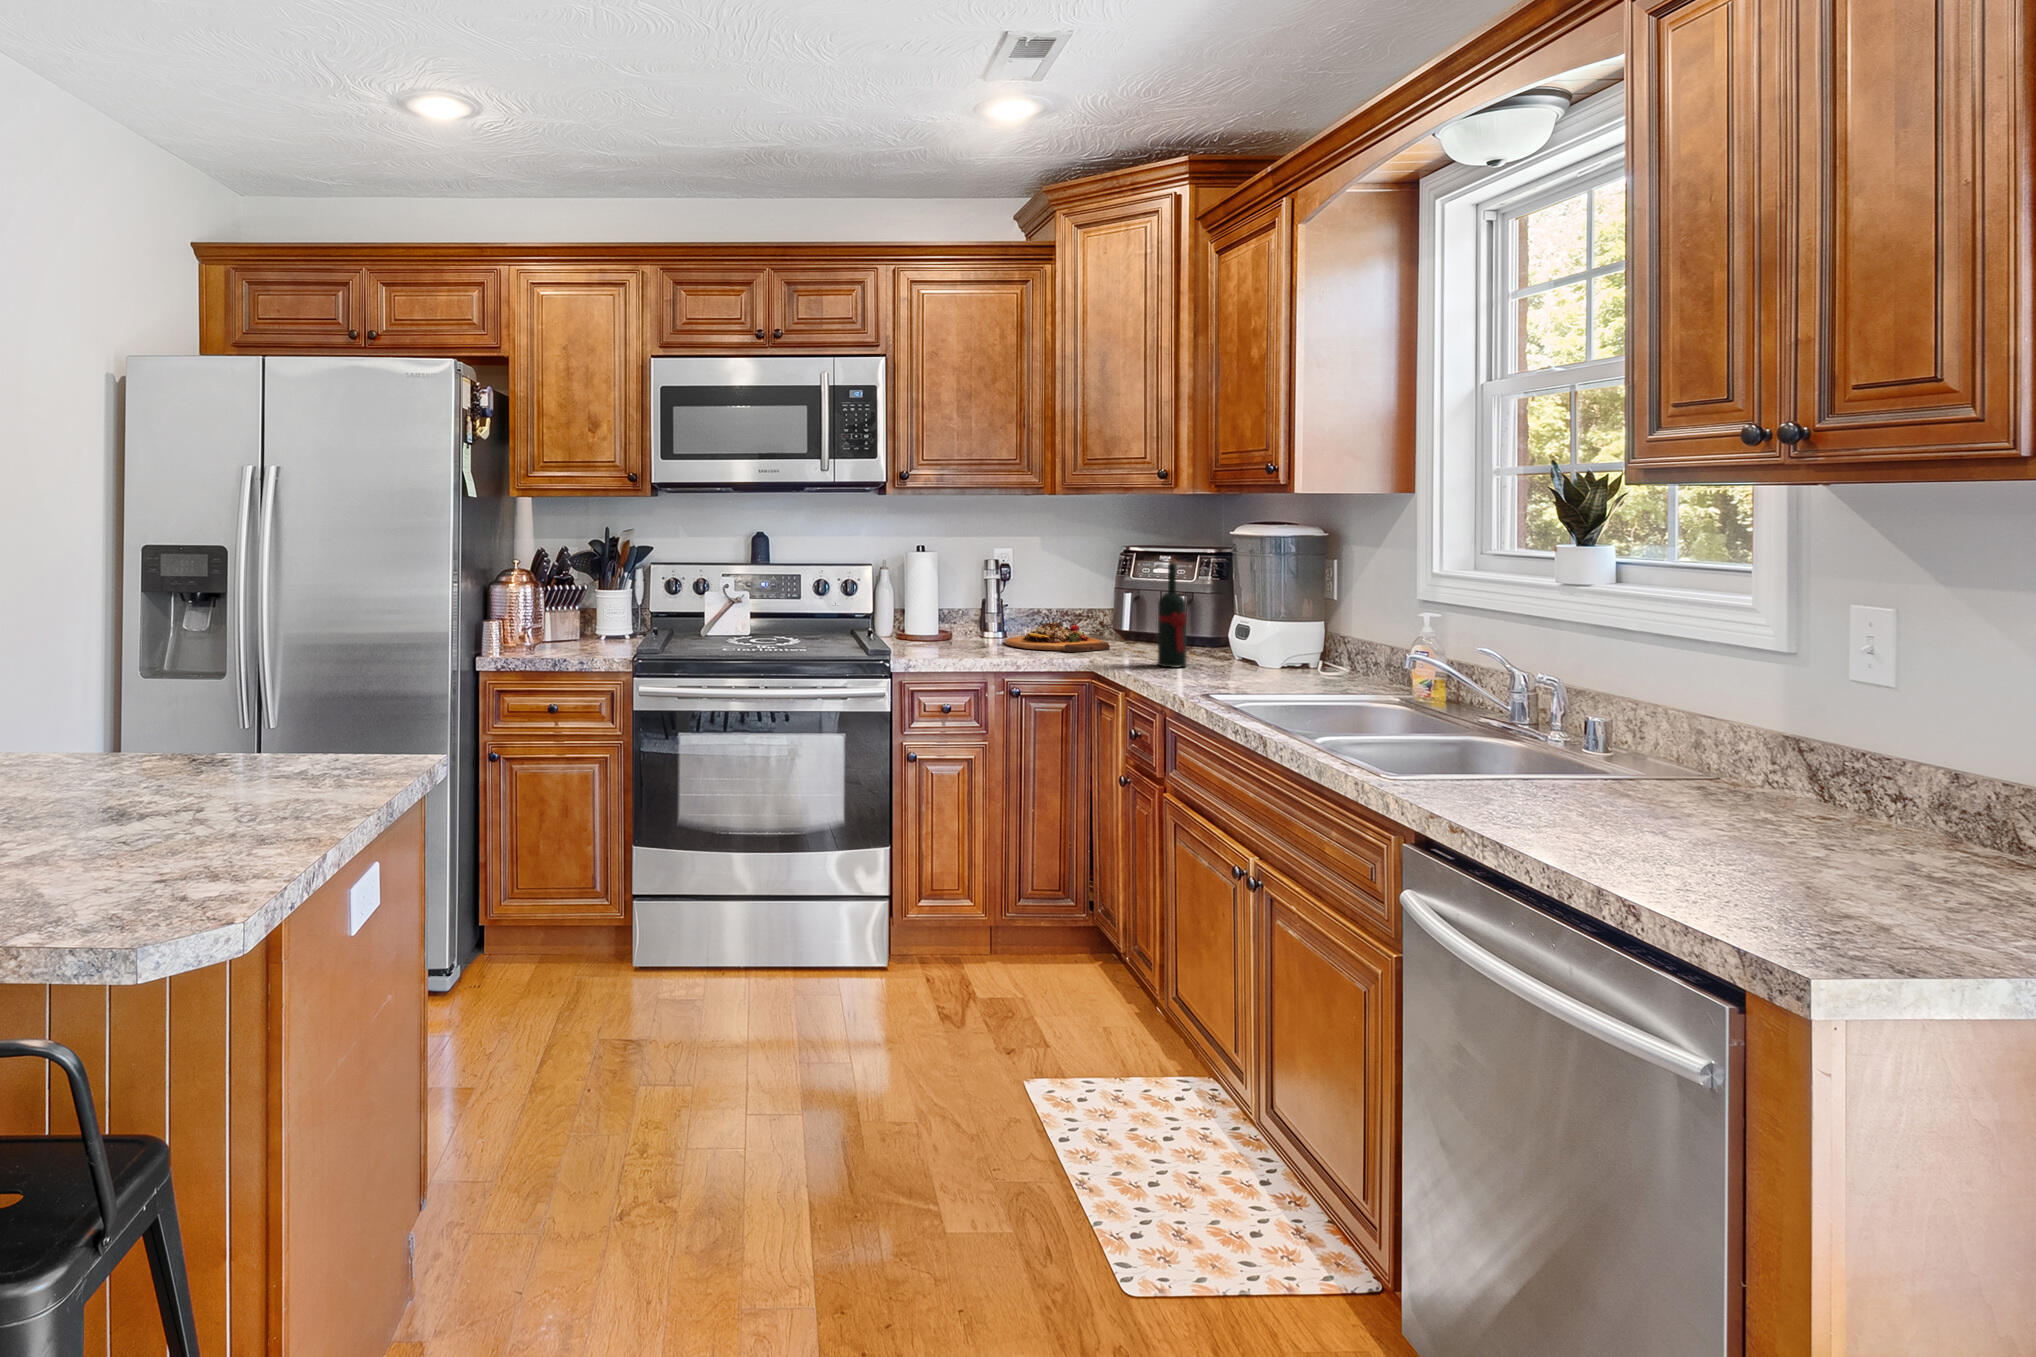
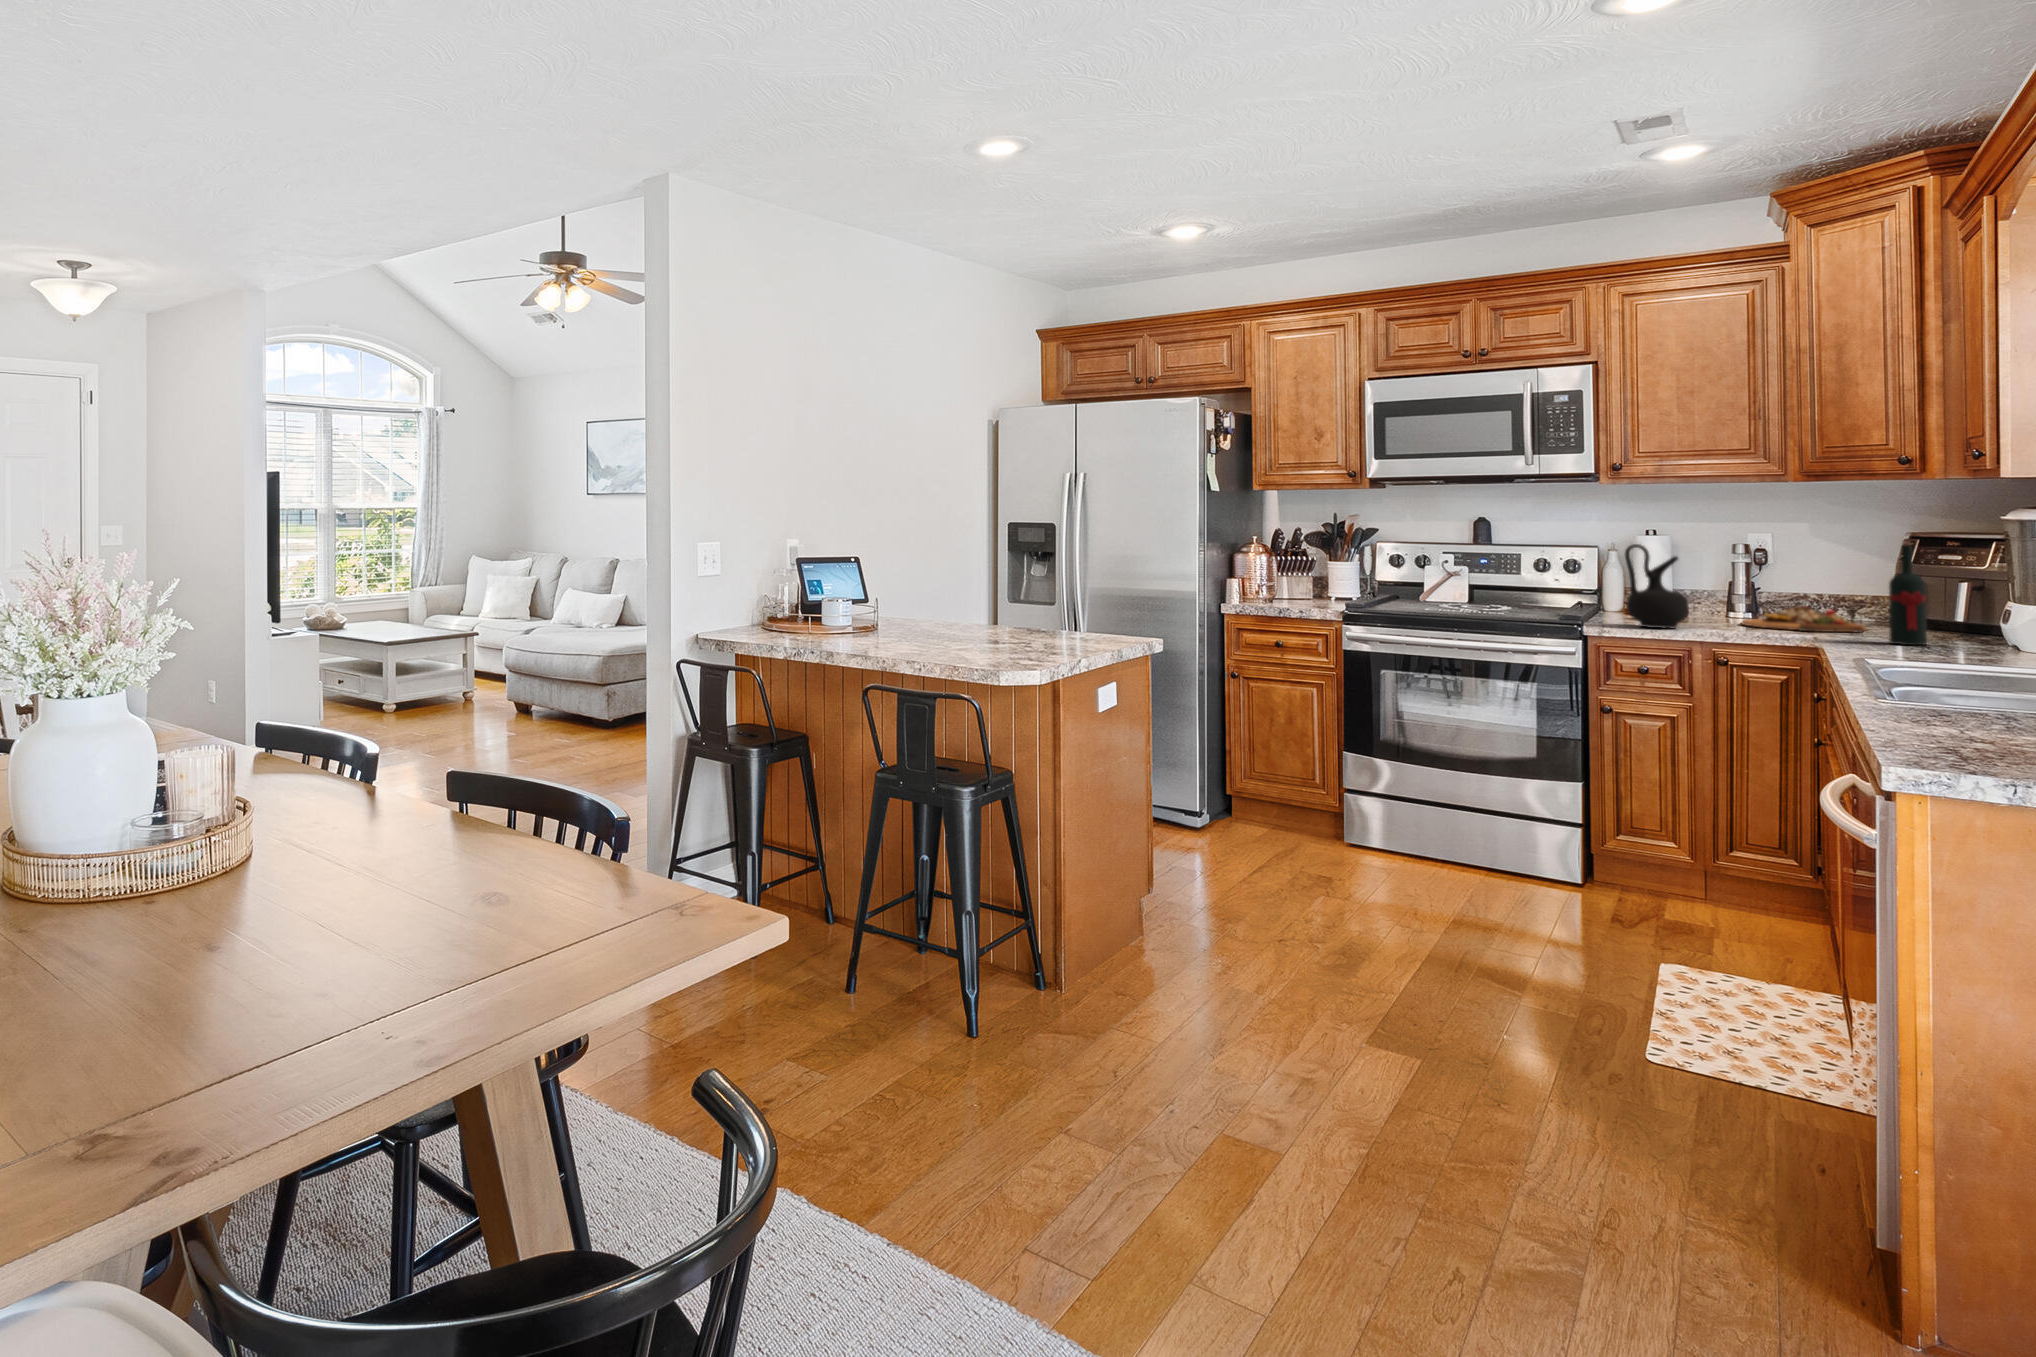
ceramic jug: none [925,564,981,659] -> present [1625,544,1689,629]

